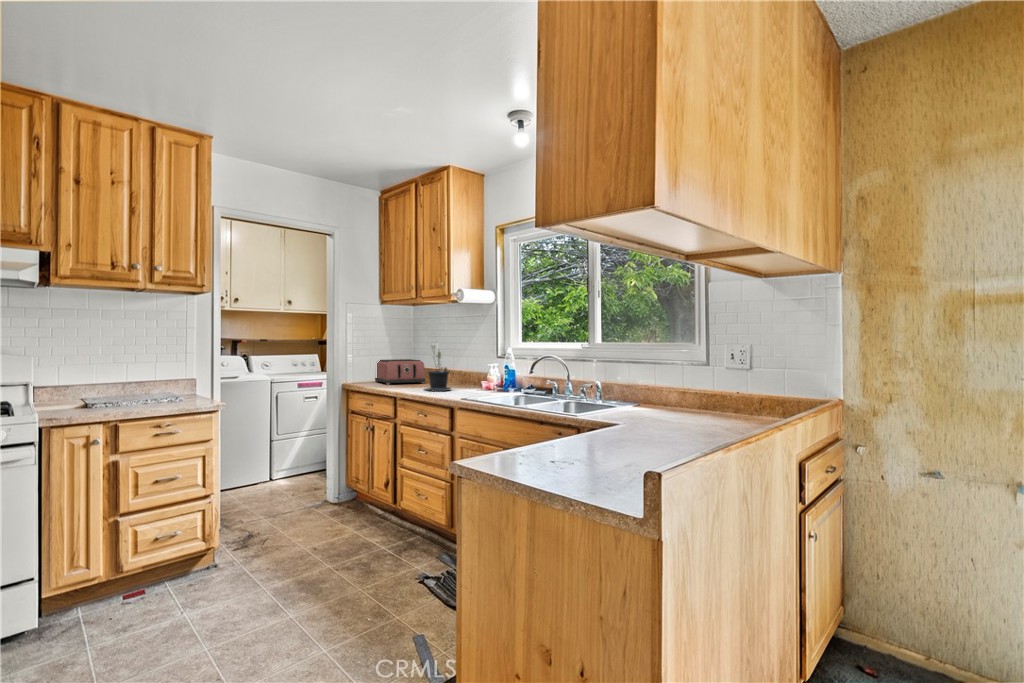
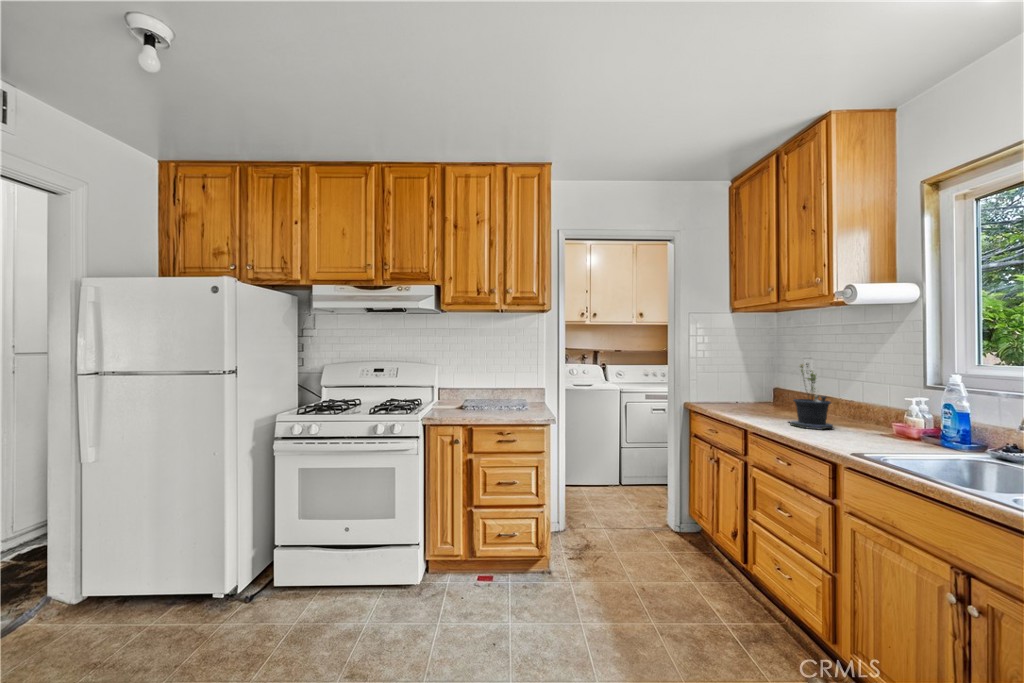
toaster: present [375,359,425,385] -> none [724,376,792,410]

